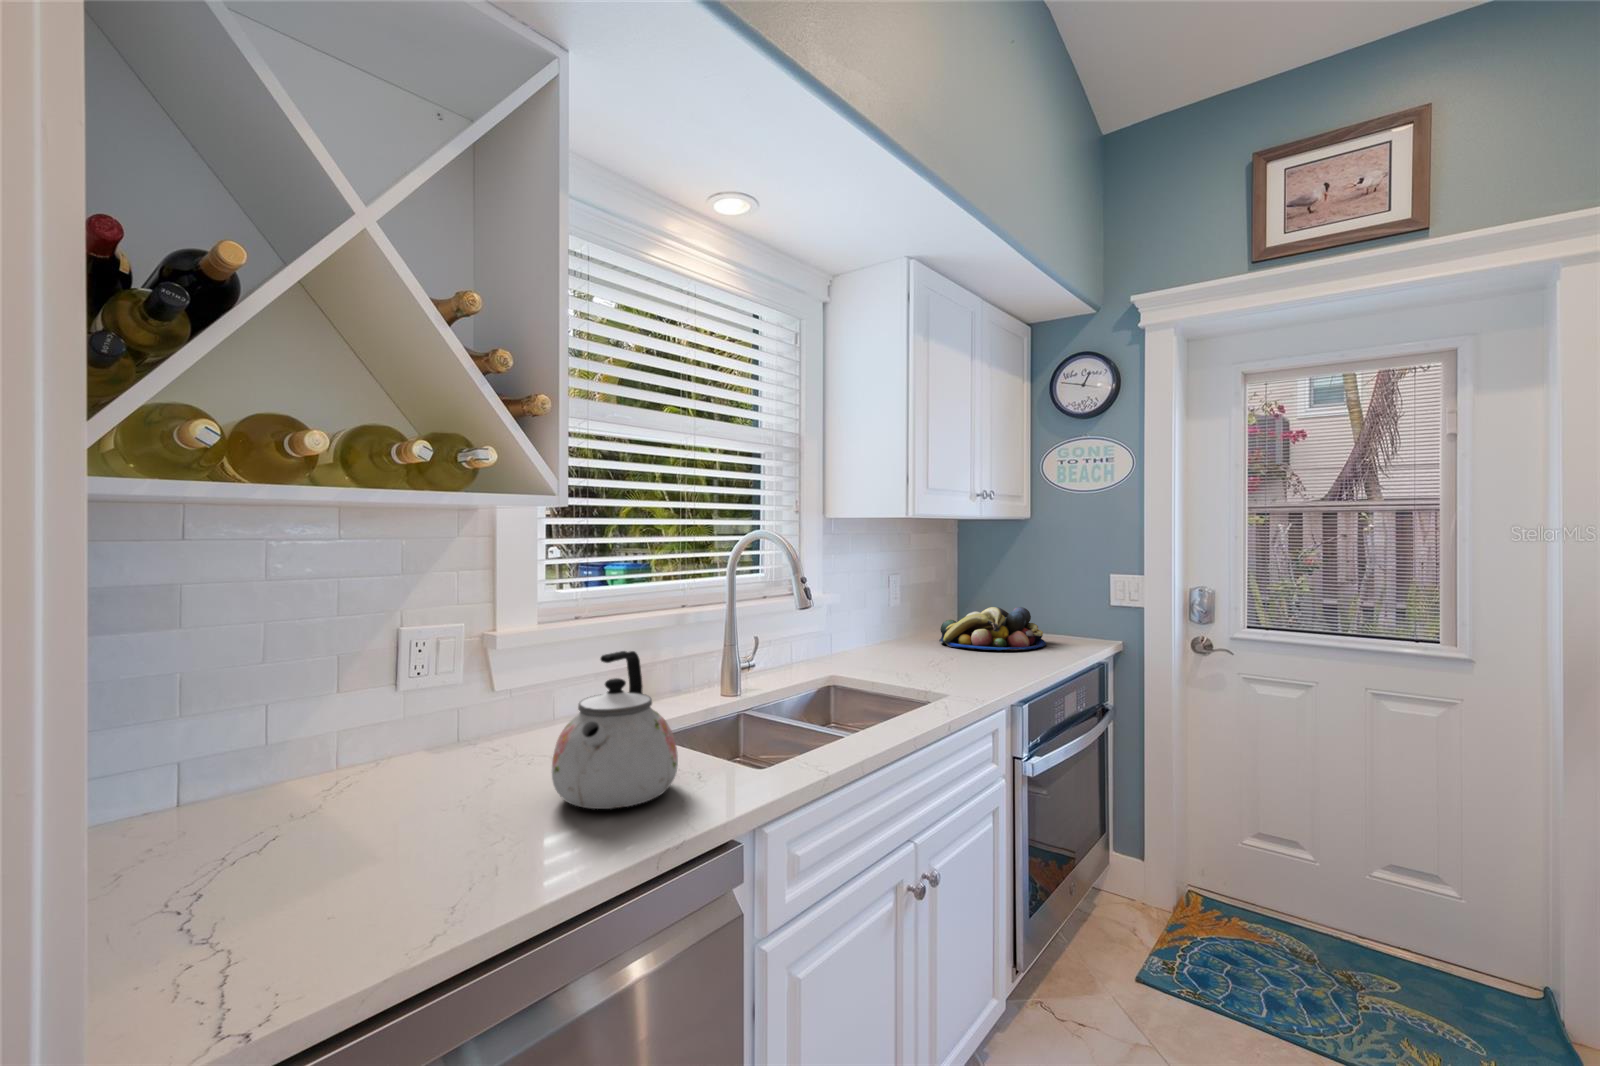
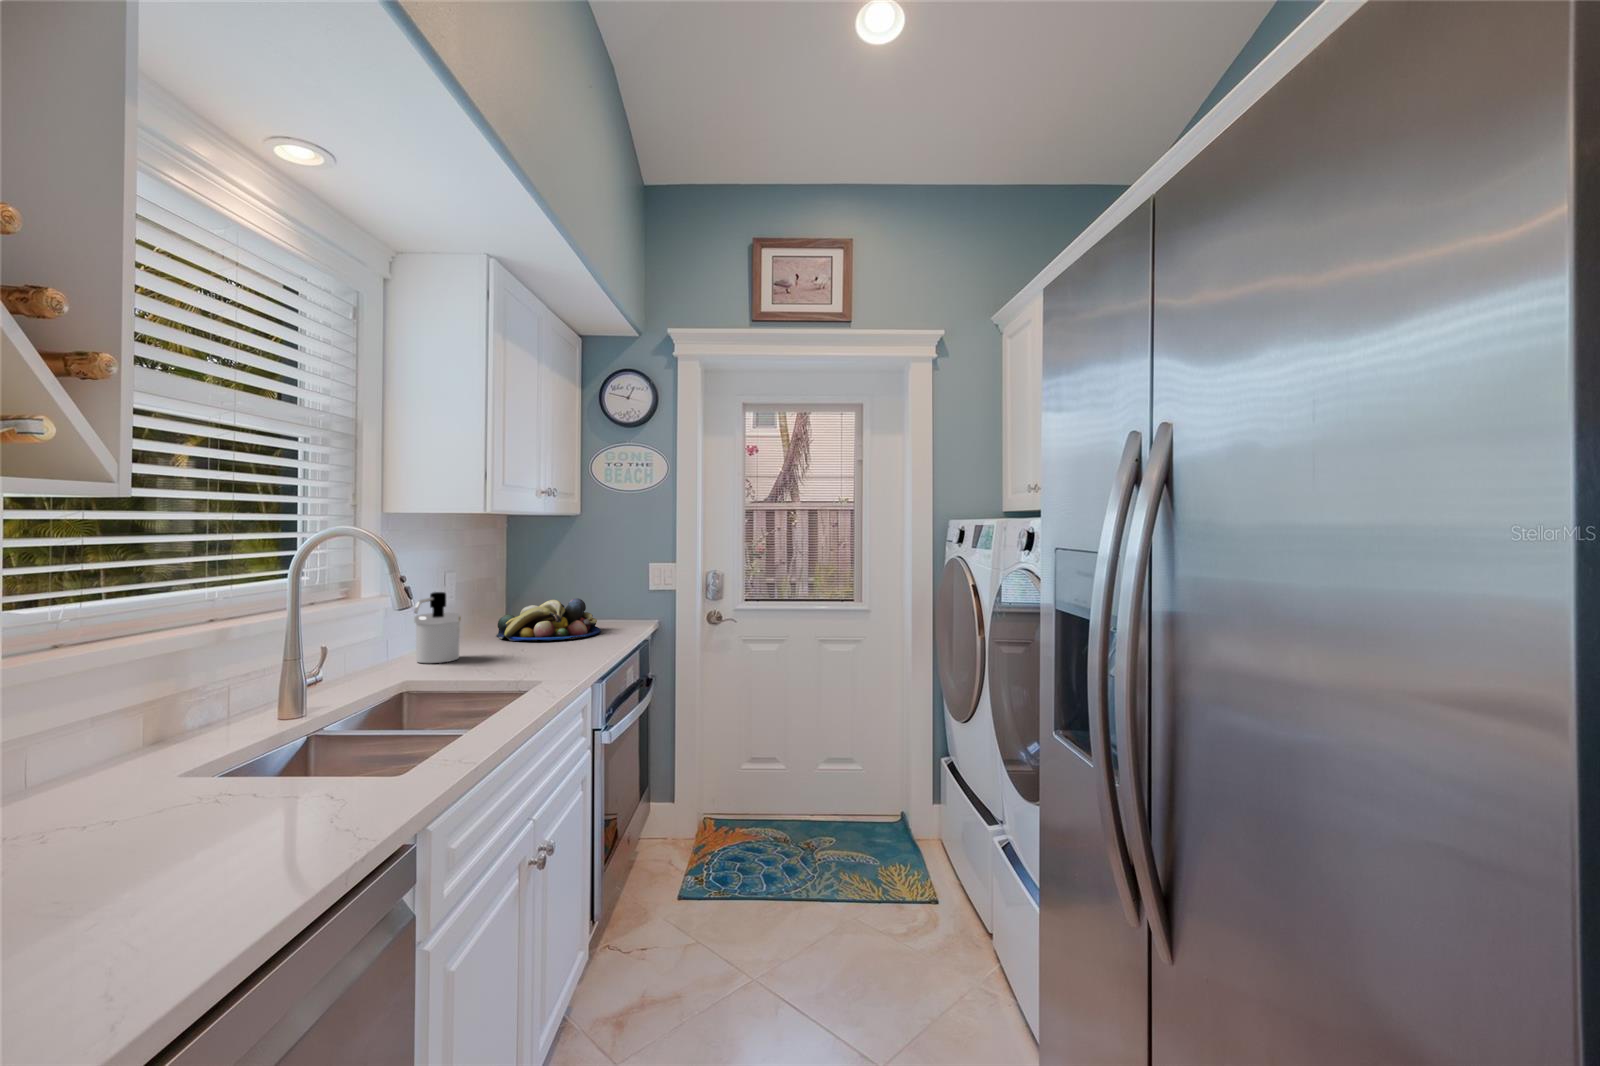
soap dispenser: none [849,593,894,661] -> present [414,592,461,663]
kettle: present [552,651,678,809] -> none [109,674,306,874]

